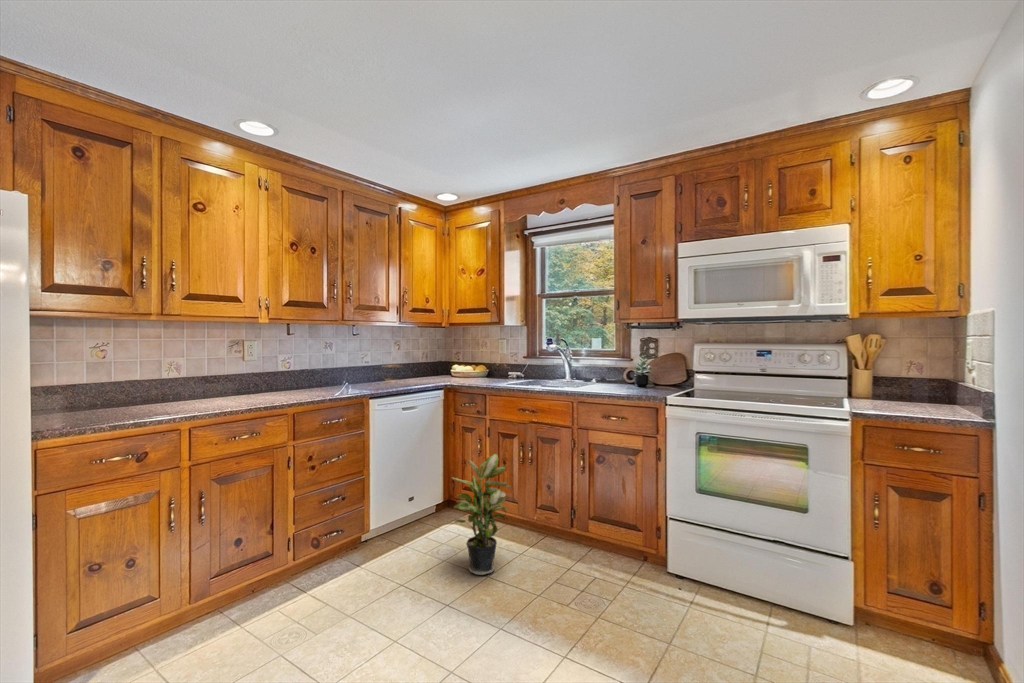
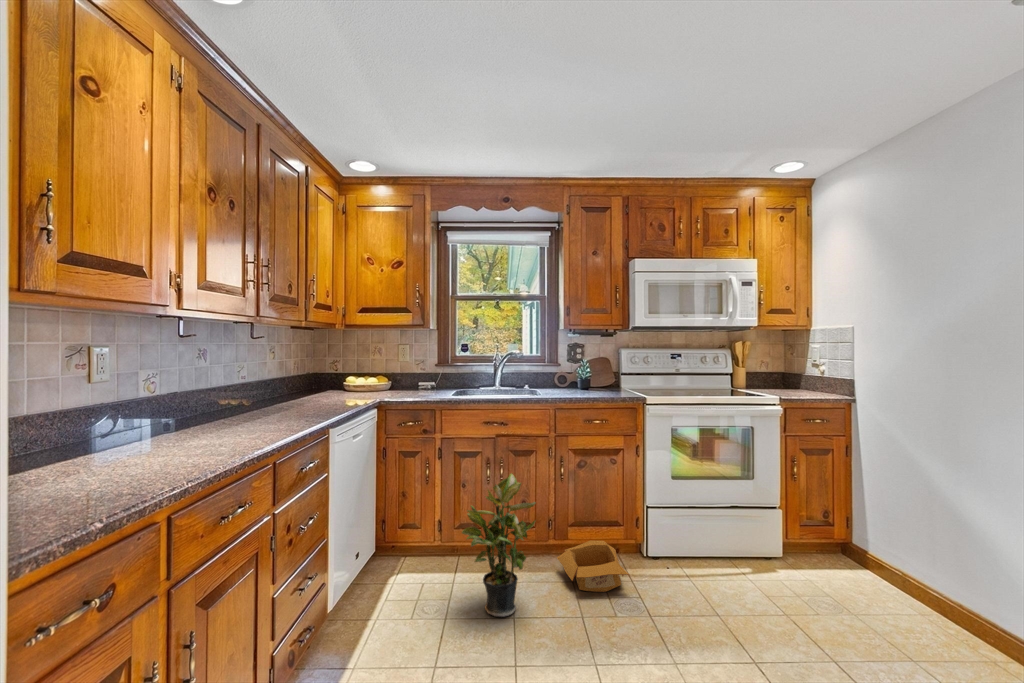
cardboard box: none [551,536,620,586] -> present [557,541,629,592]

